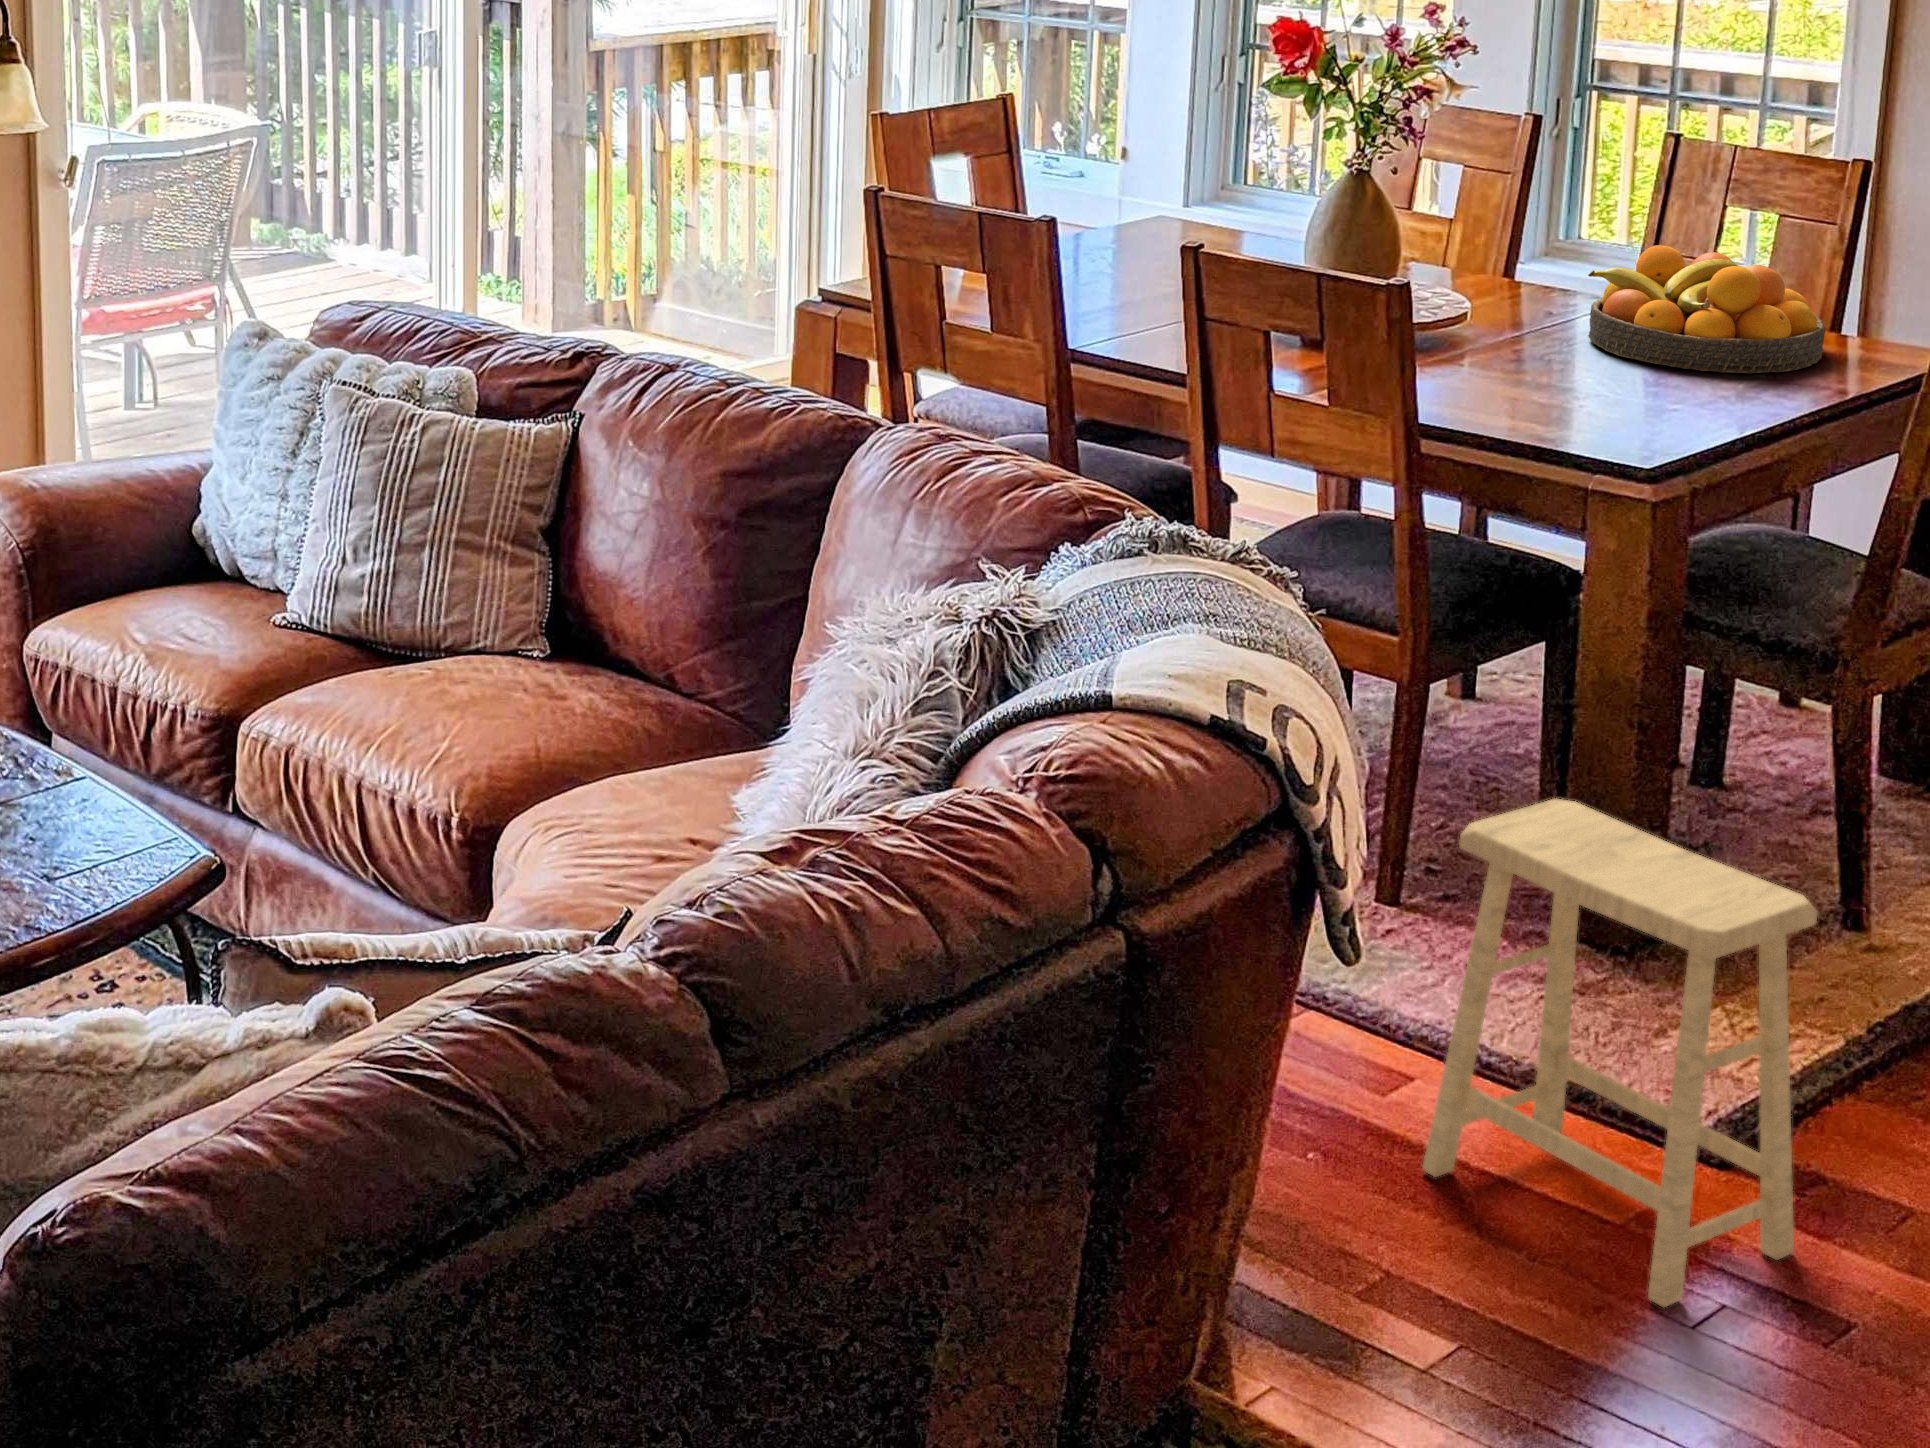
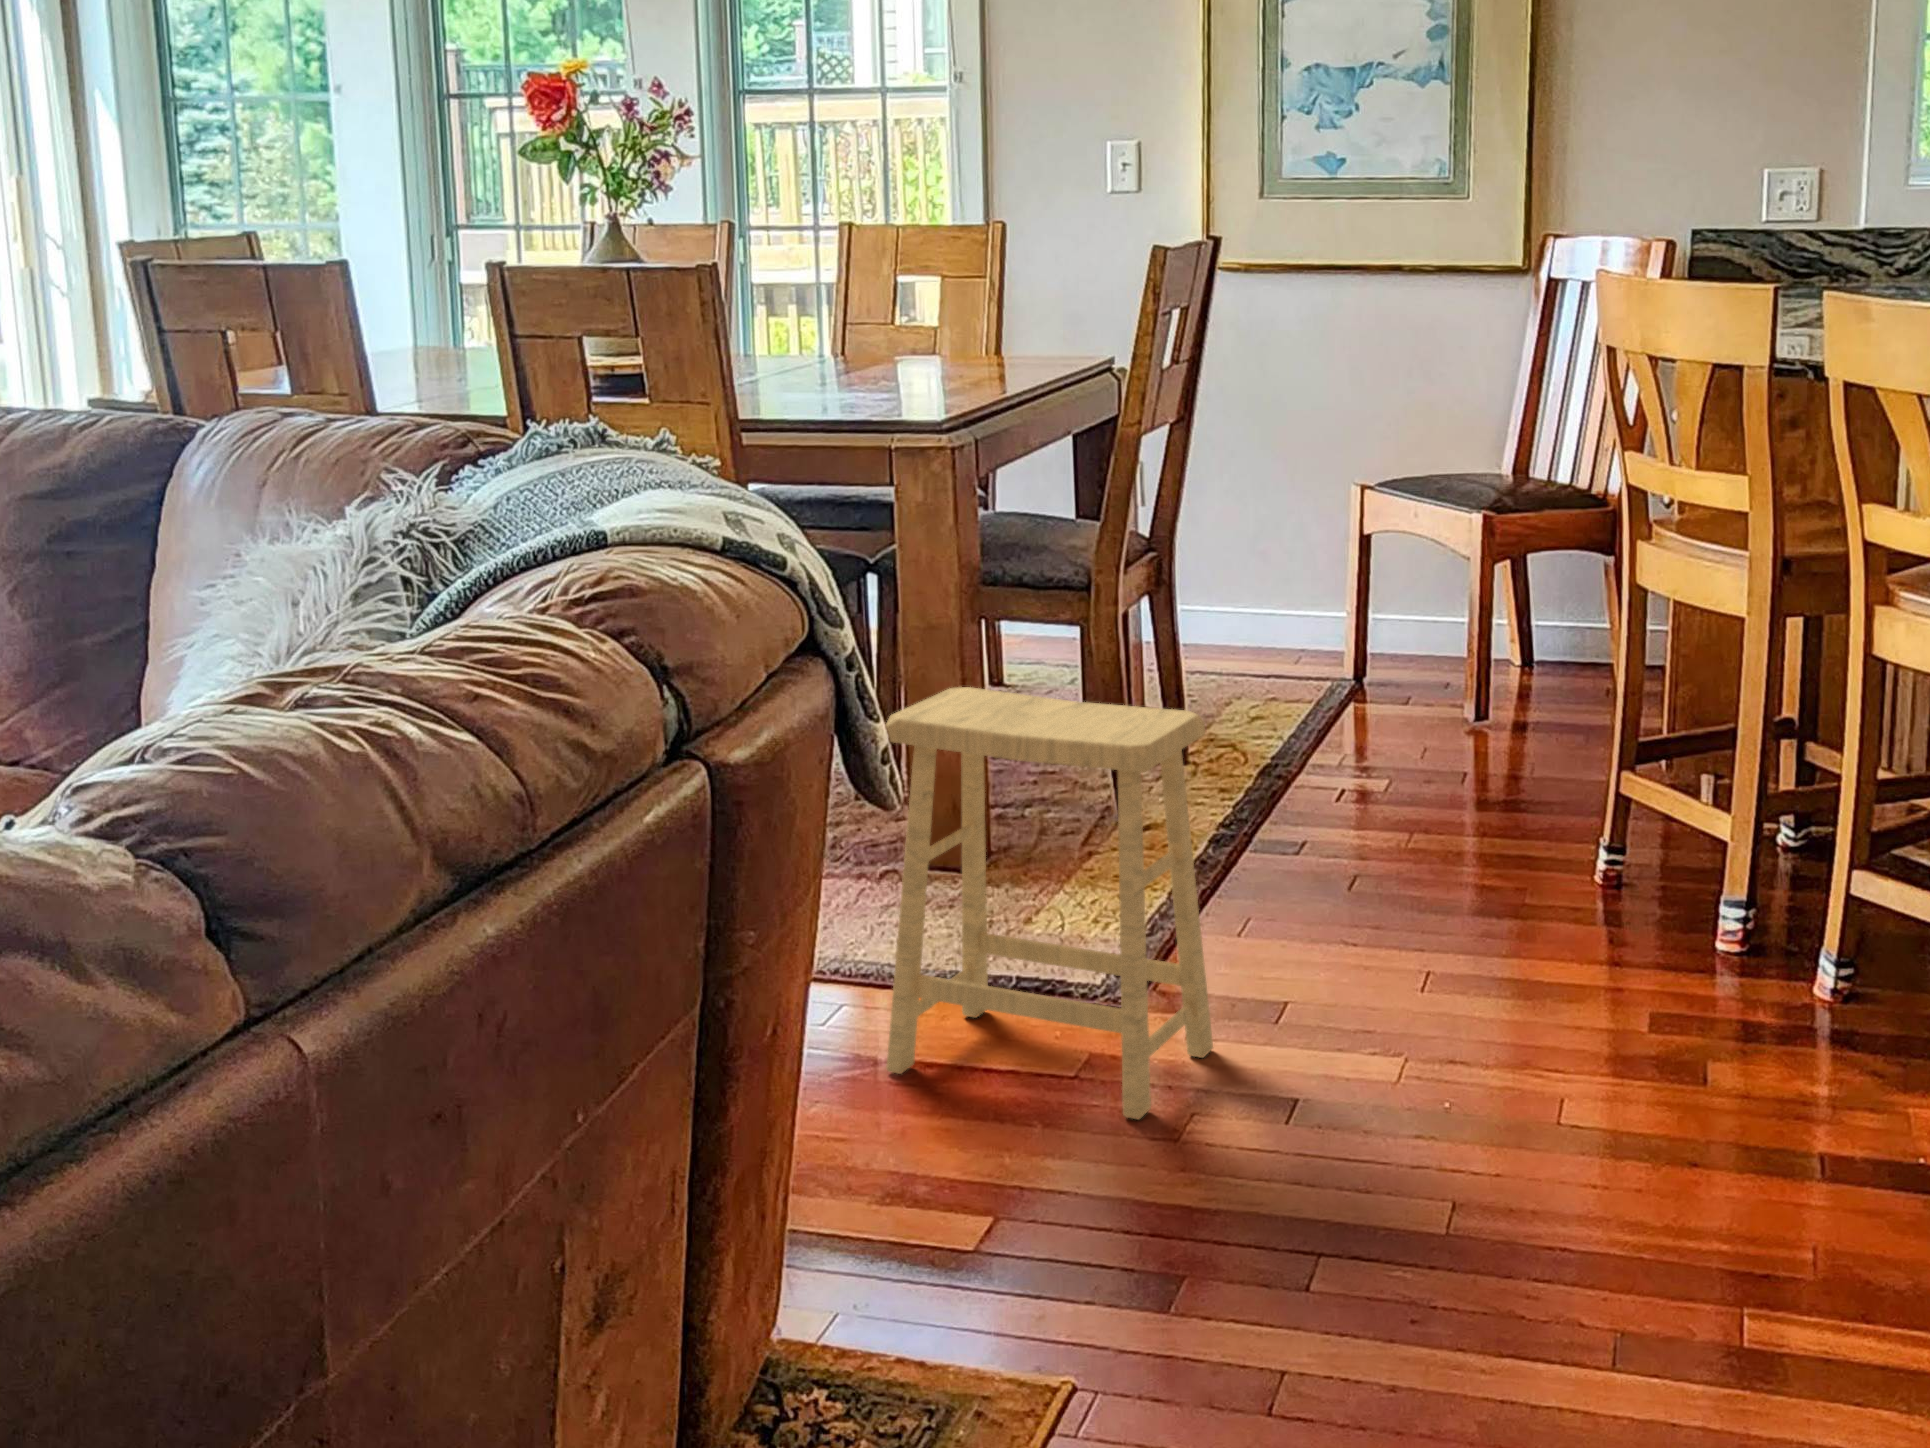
fruit bowl: present [1588,245,1825,373] -> none [822,291,1013,383]

